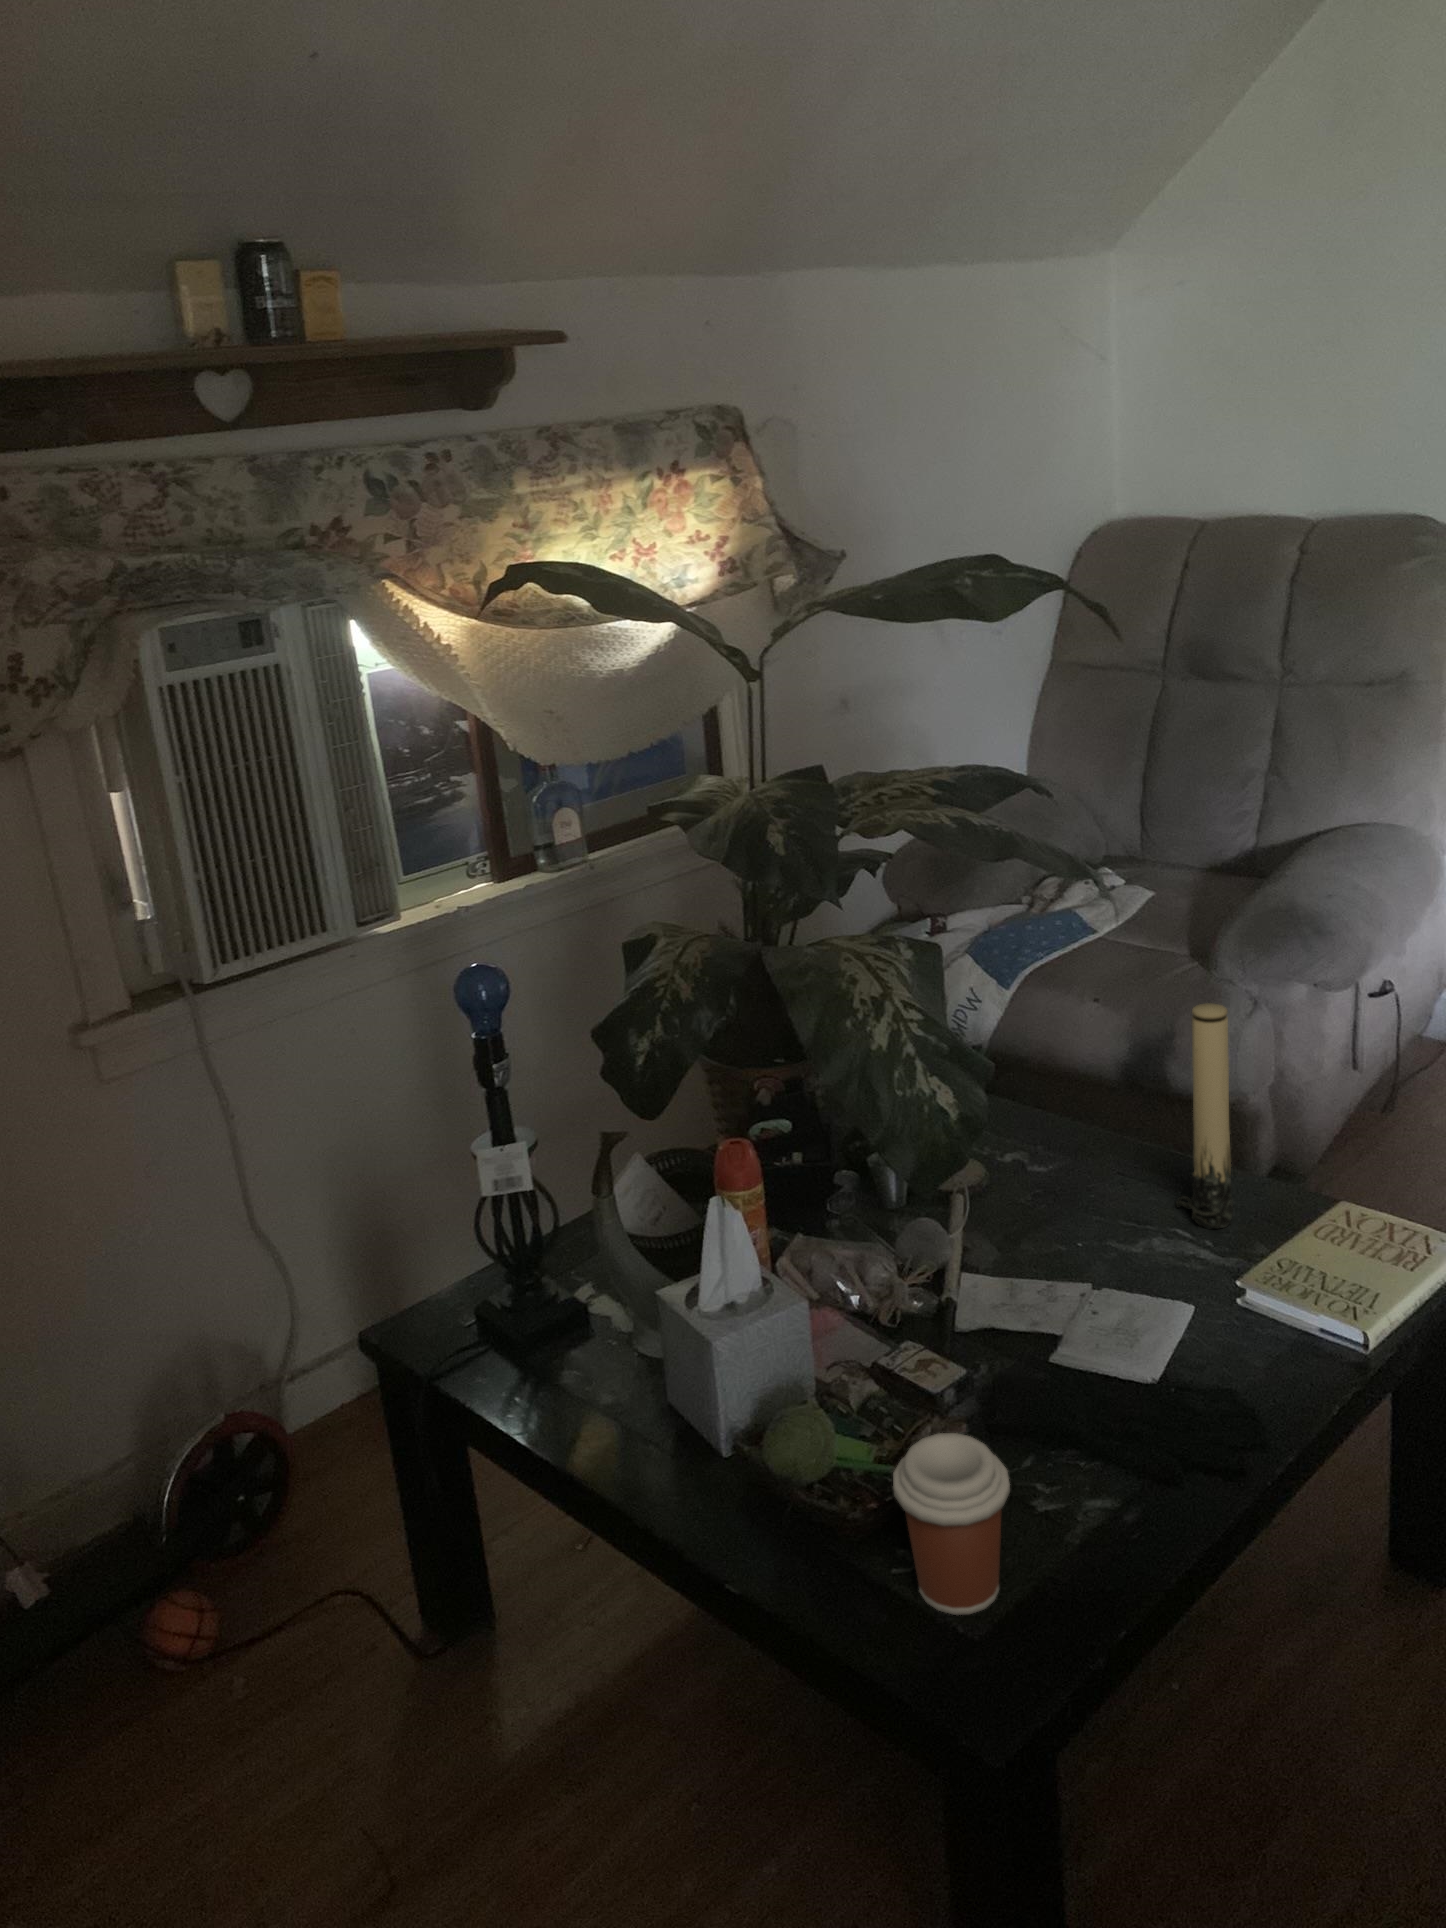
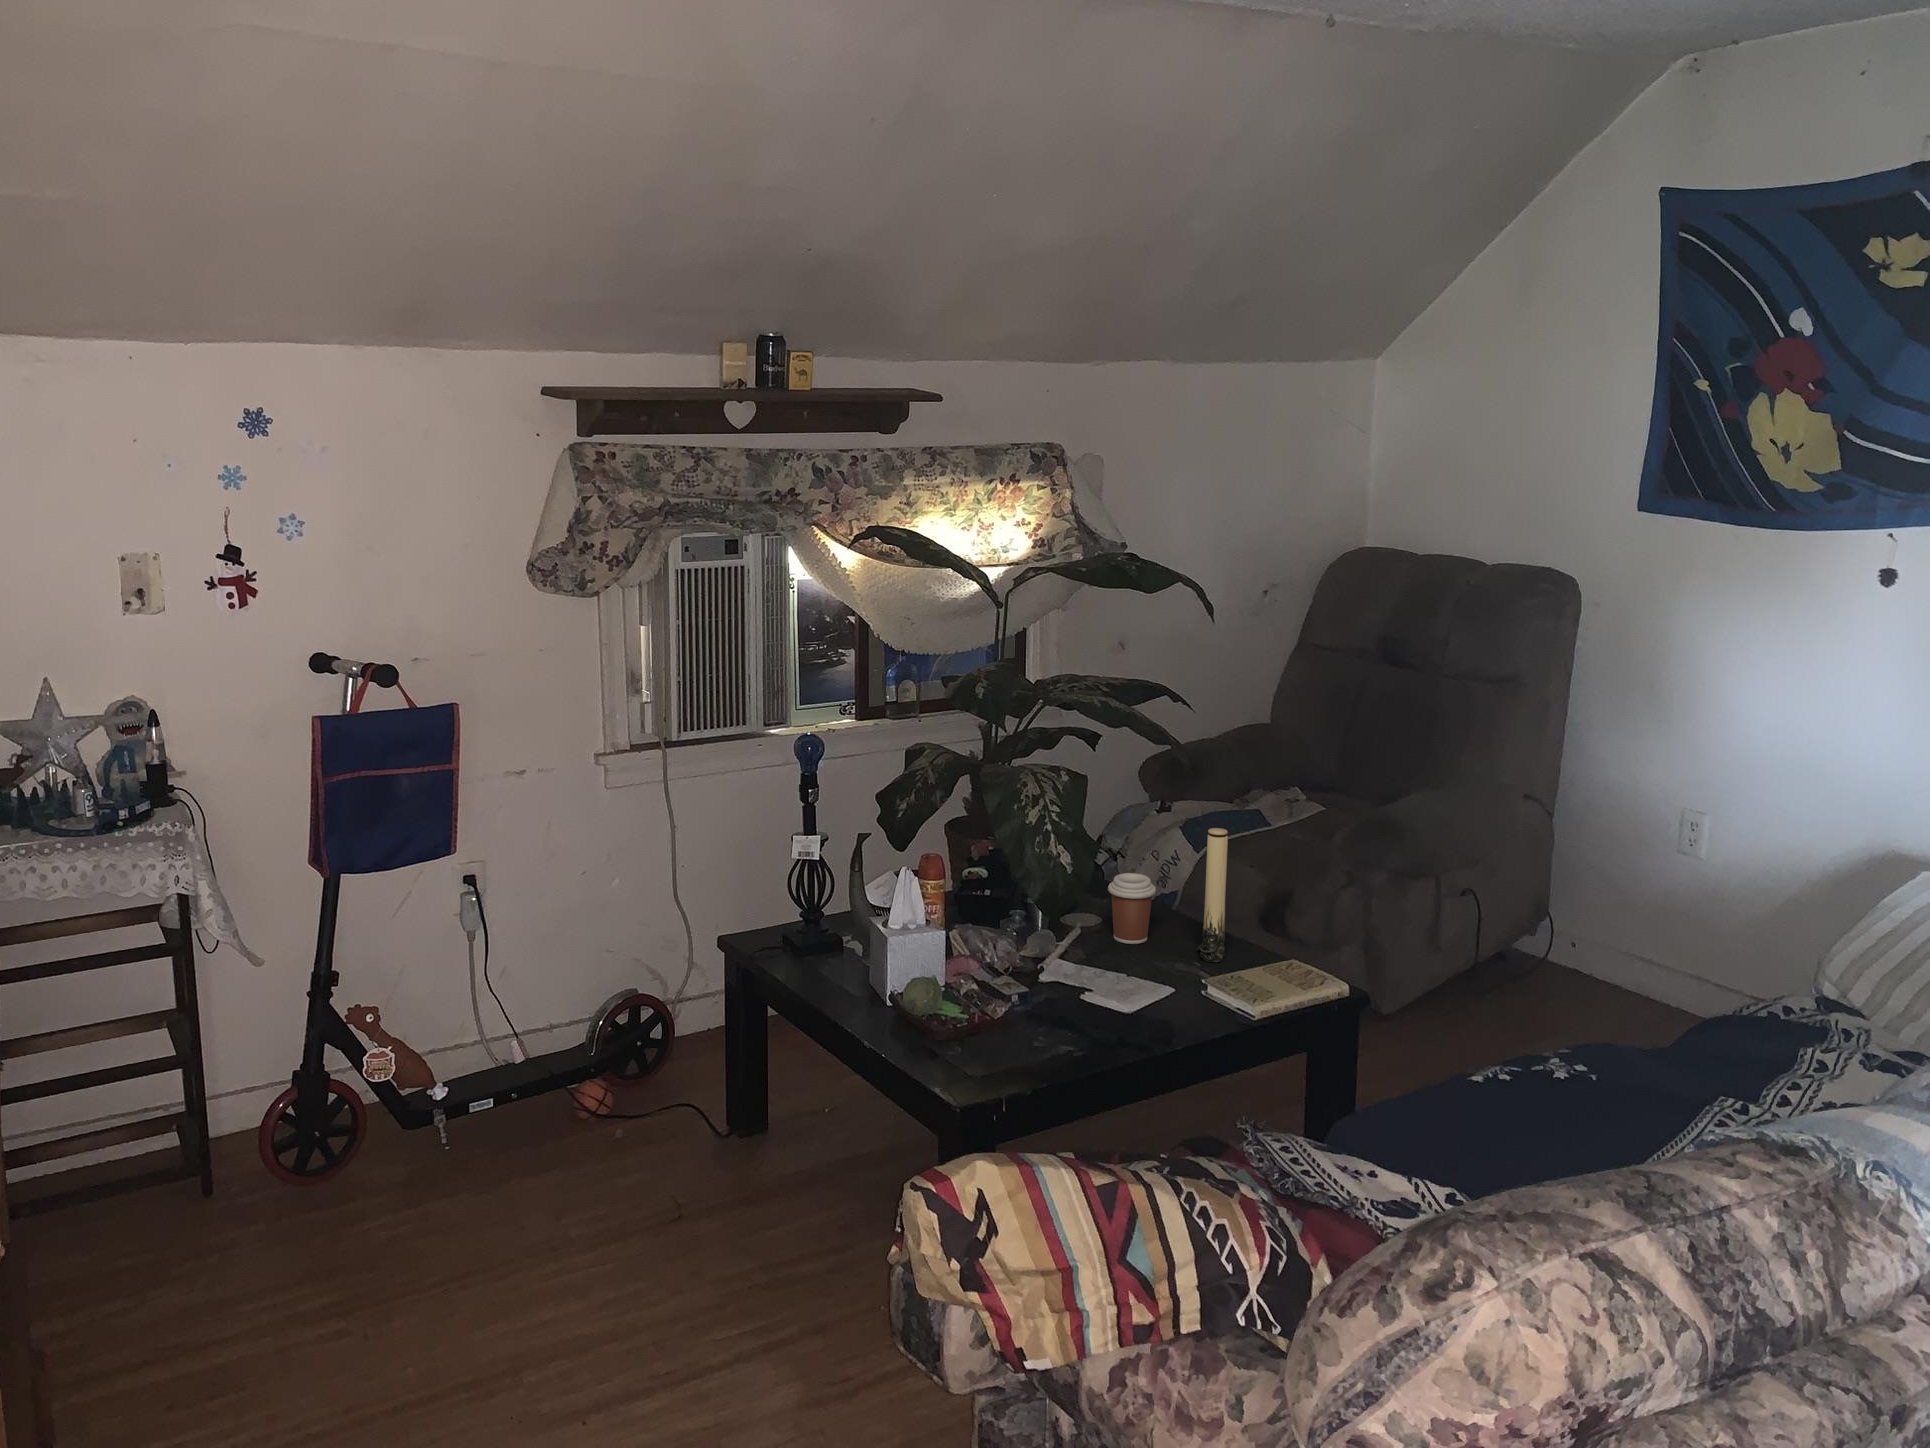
coffee cup: present [893,1433,1010,1615] -> present [1108,873,1156,944]

